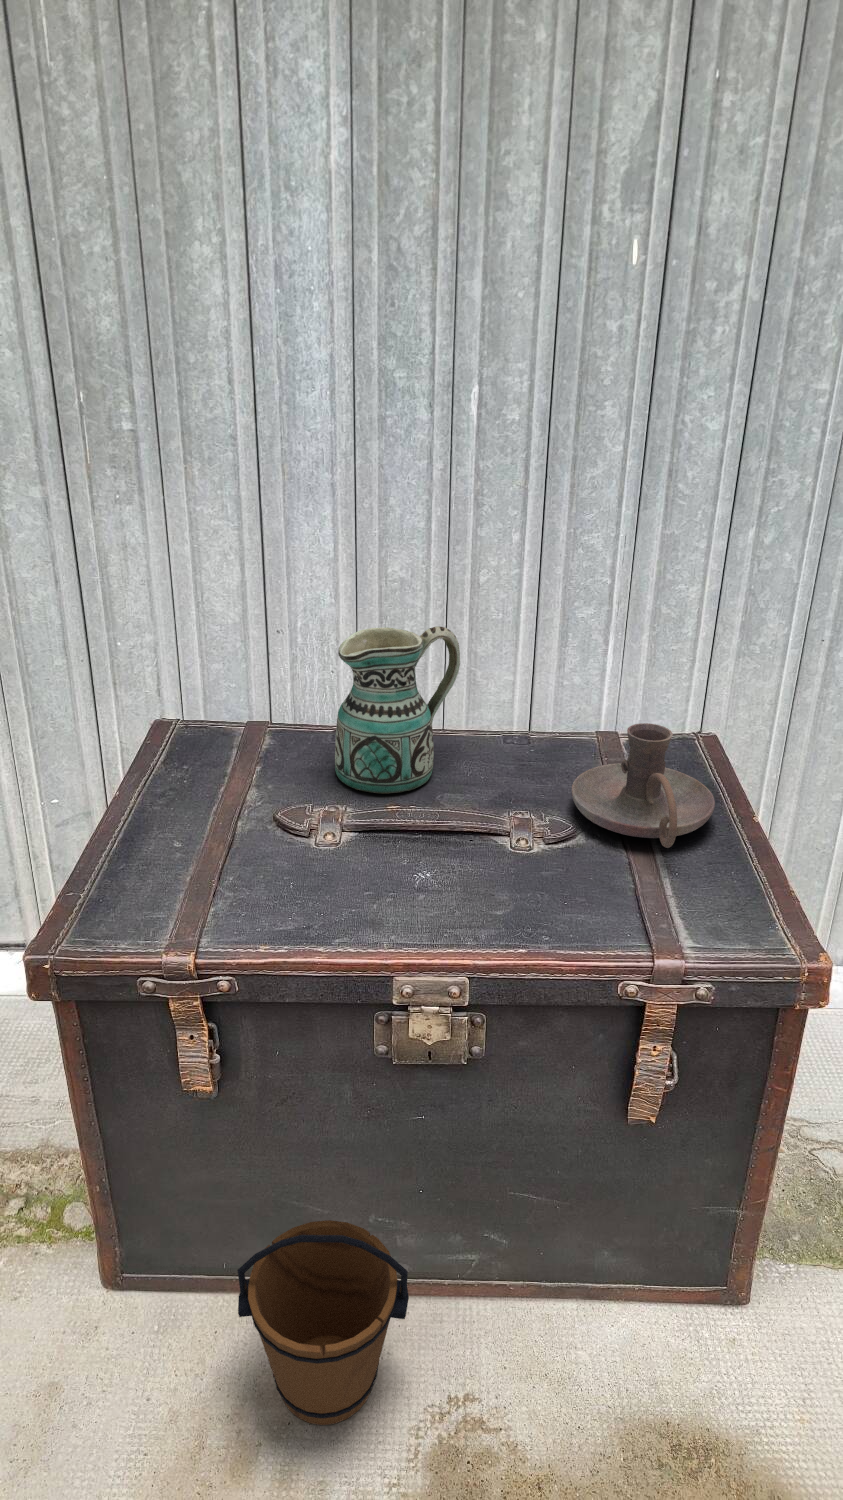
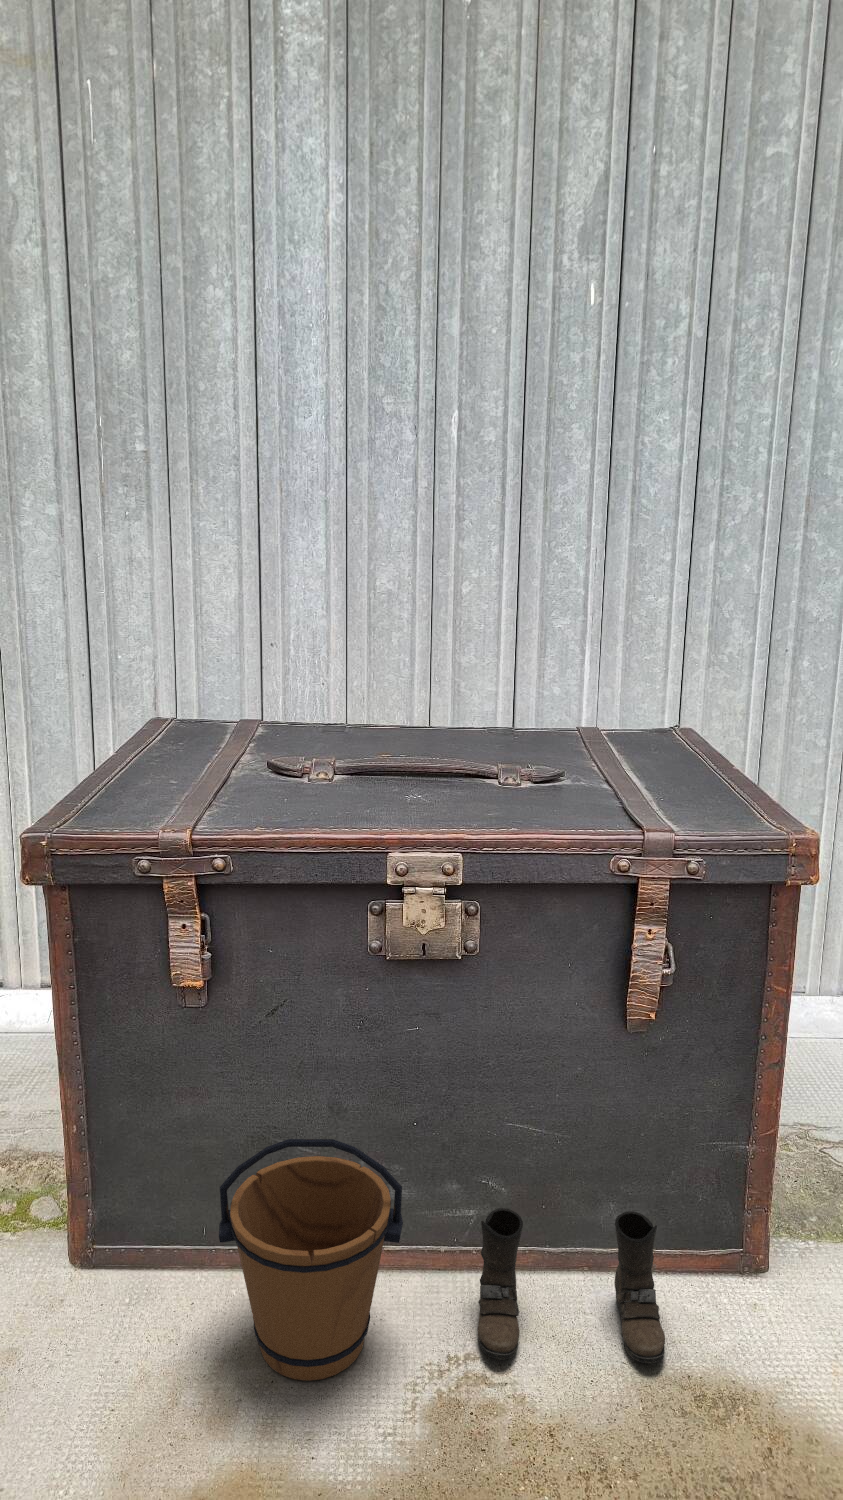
ceramic pitcher: present [335,627,460,793] -> none [327,603,446,753]
candle holder: present [572,723,715,848] -> none [556,675,695,770]
boots: none [477,1264,647,1414] -> present [478,1208,665,1363]

